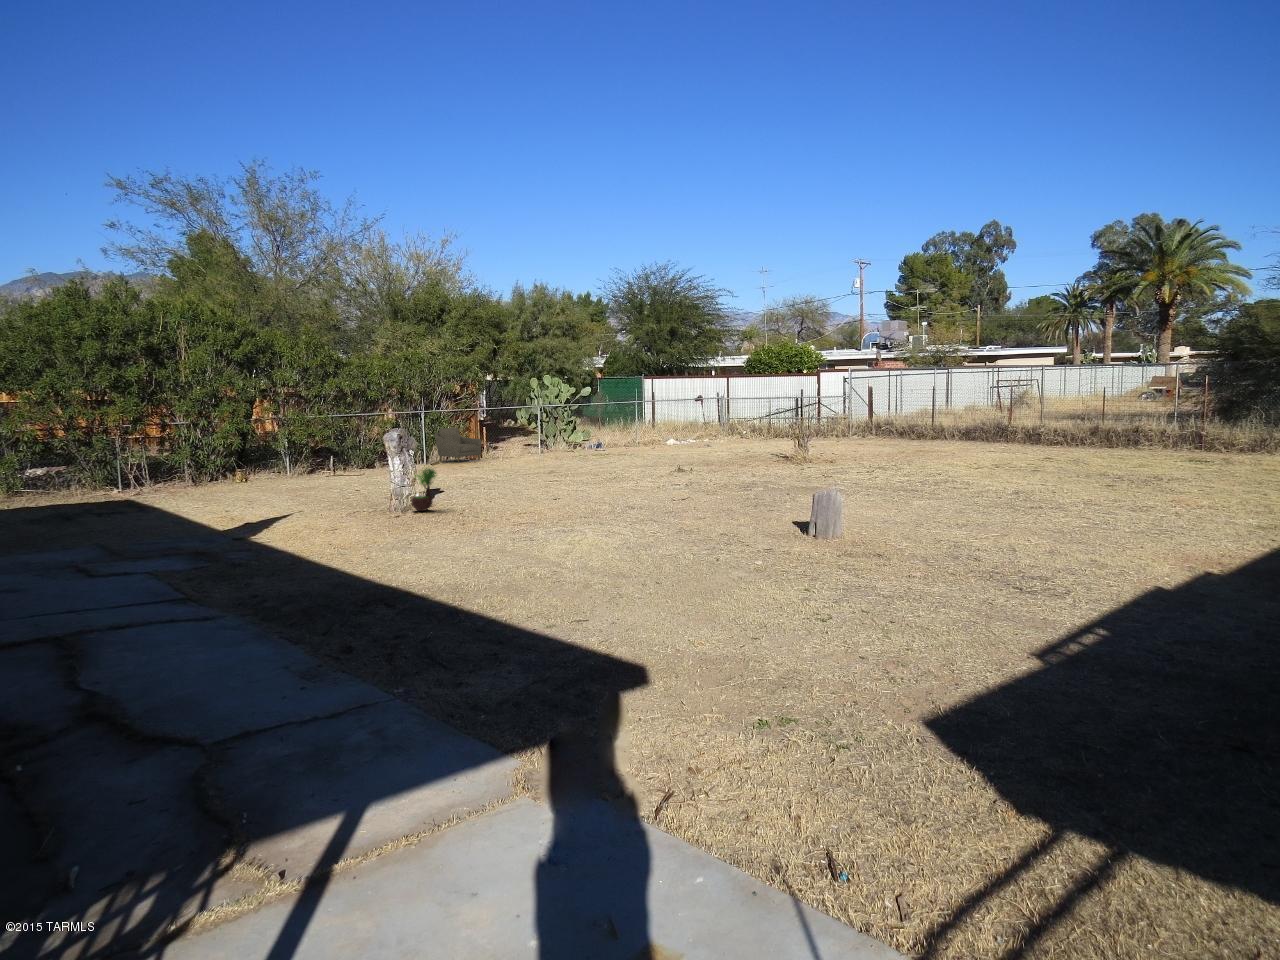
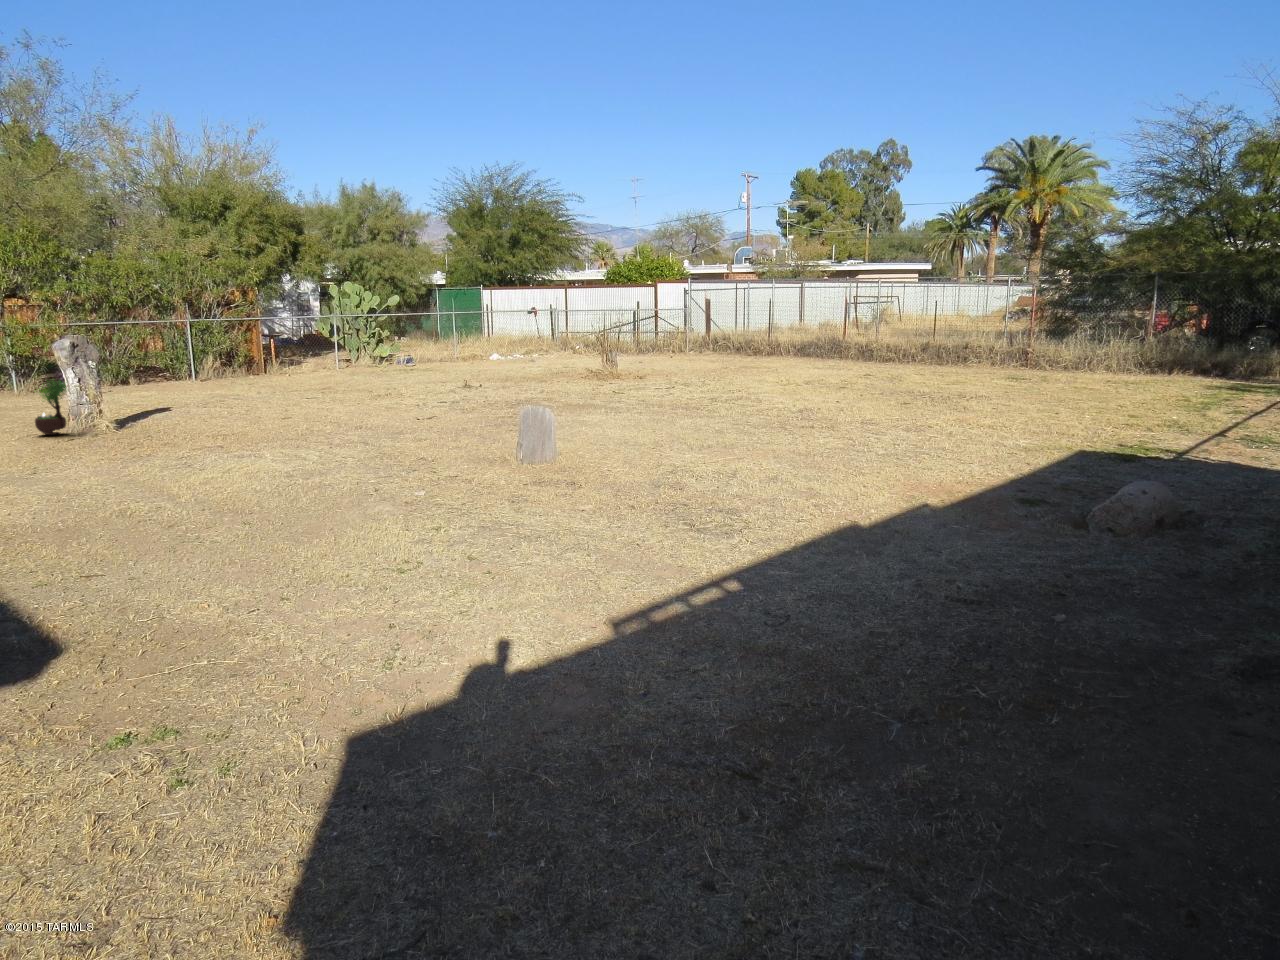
chair: present [434,428,481,463] -> none [198,338,257,378]

